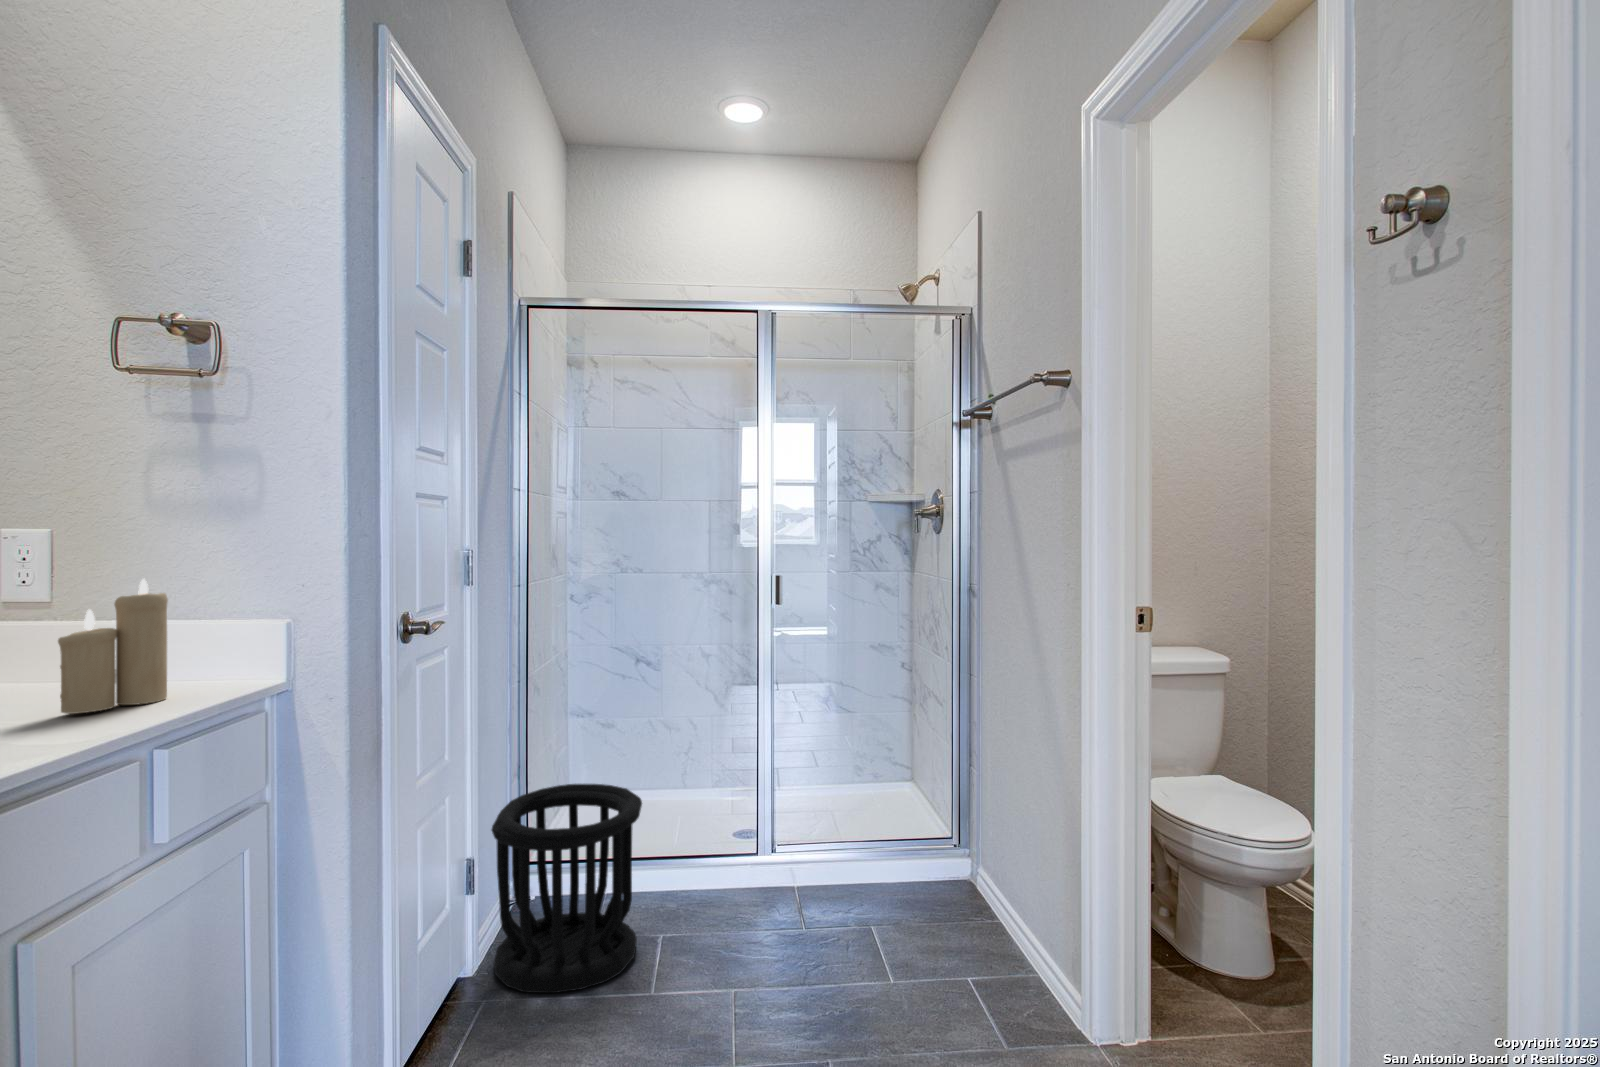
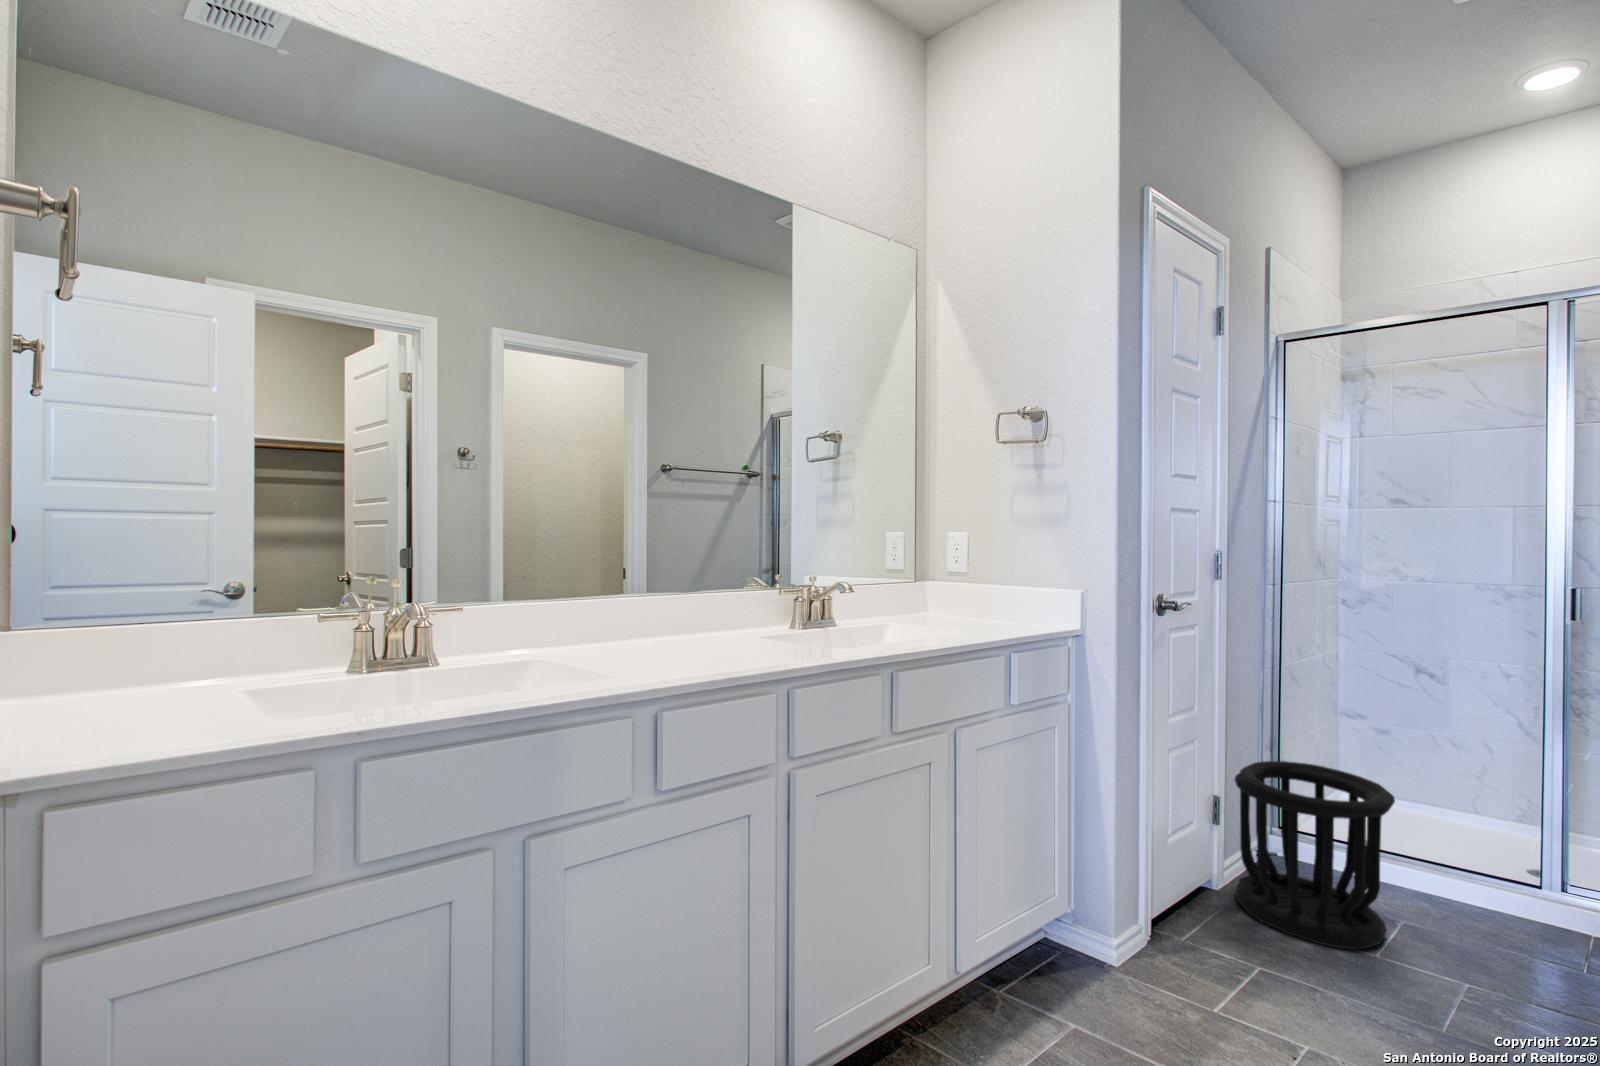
candle: present [58,579,168,714] -> none [972,559,1019,628]

